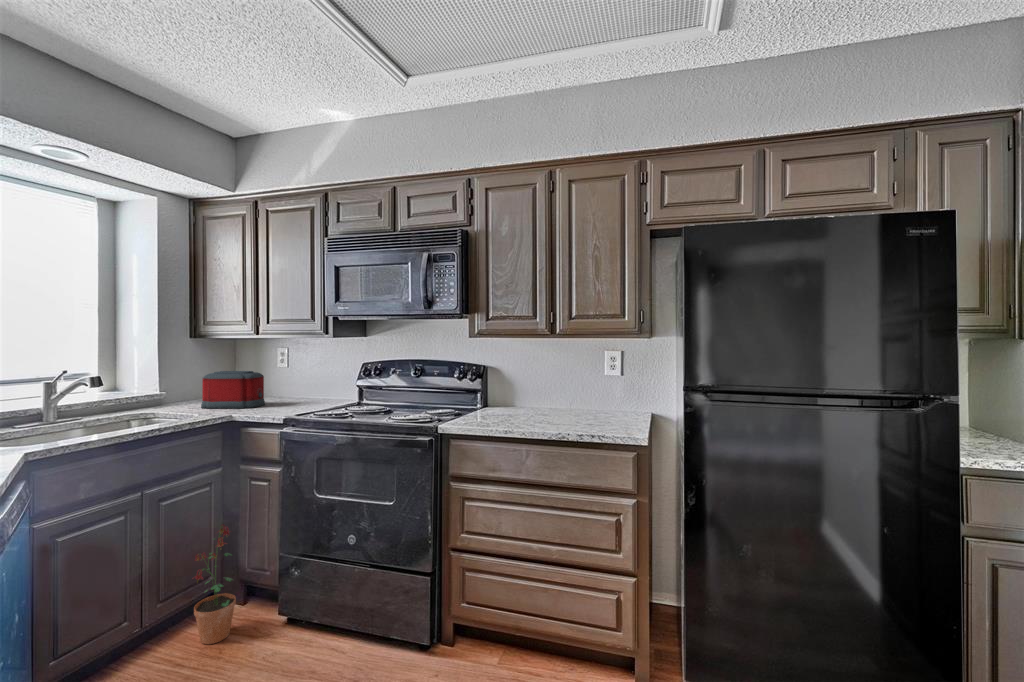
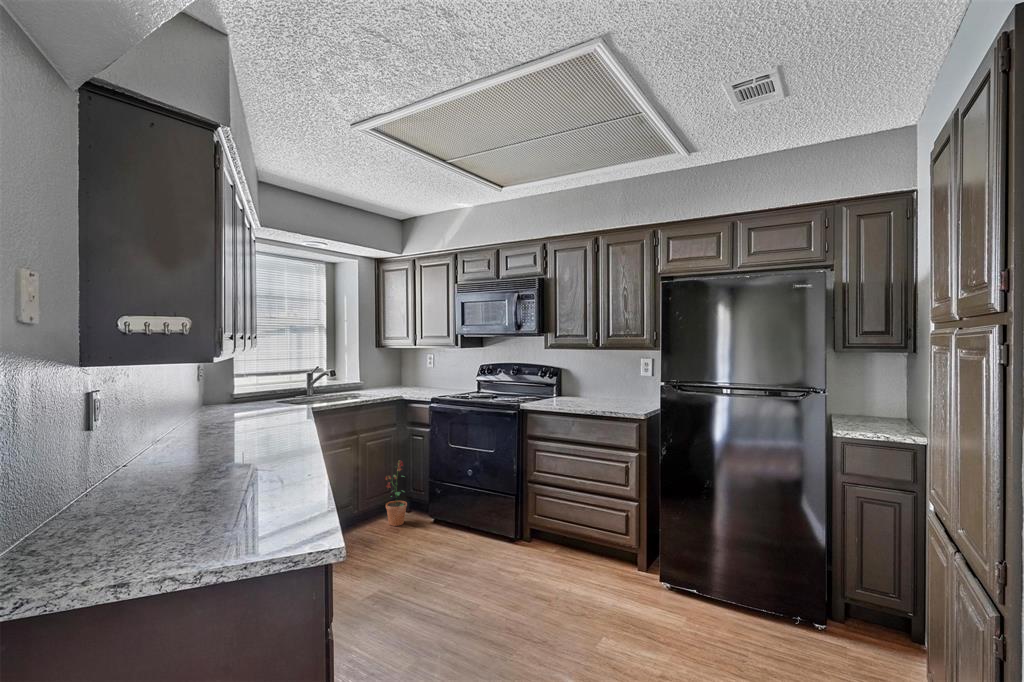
toaster: present [201,371,265,409] -> none [384,370,420,393]

